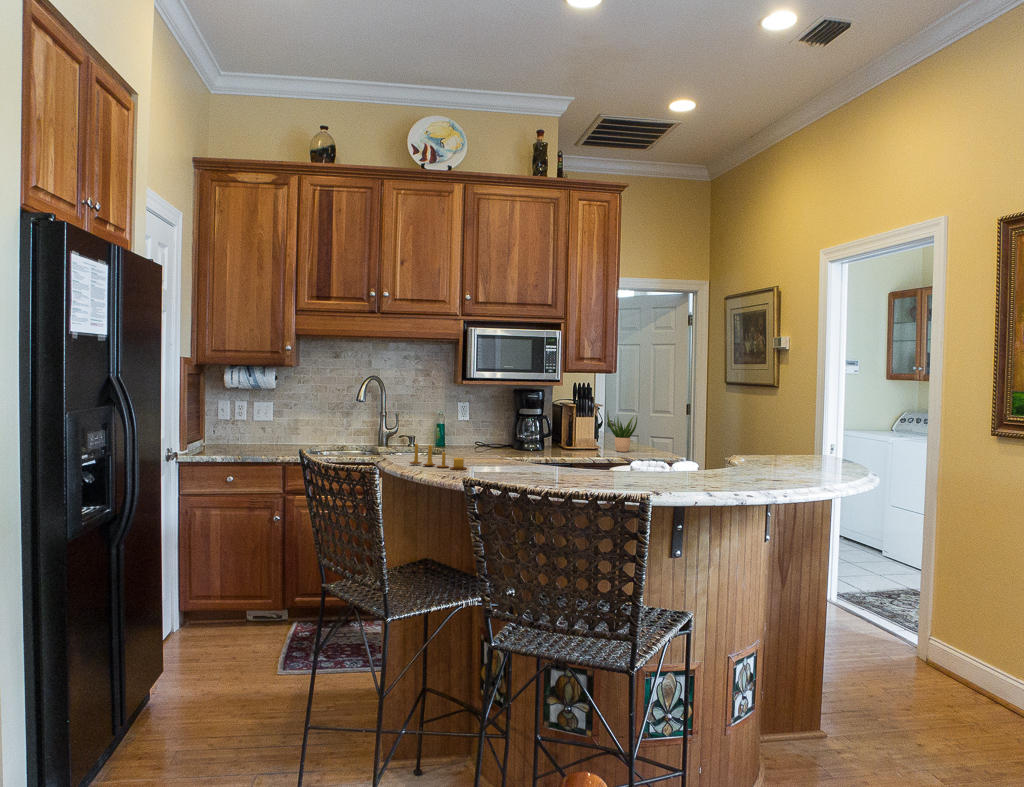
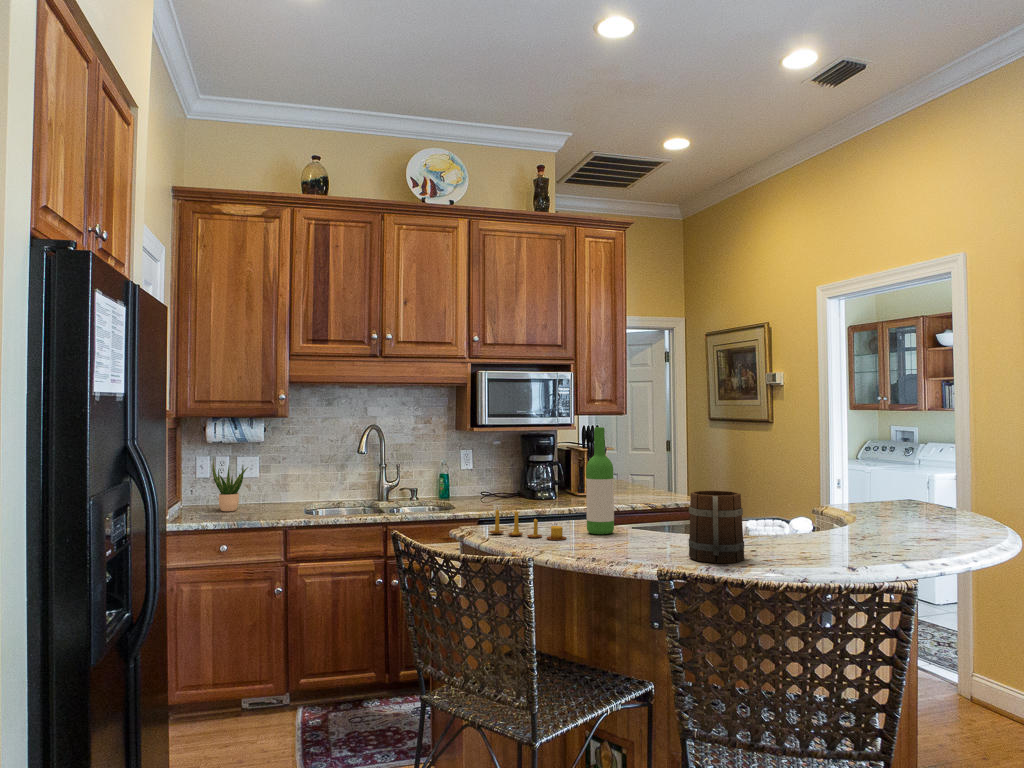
wine bottle: none [491,374,516,468] -> present [586,427,614,534]
potted plant: present [607,412,637,452] -> present [212,459,248,511]
mug: none [539,427,584,487] -> present [689,491,744,563]

